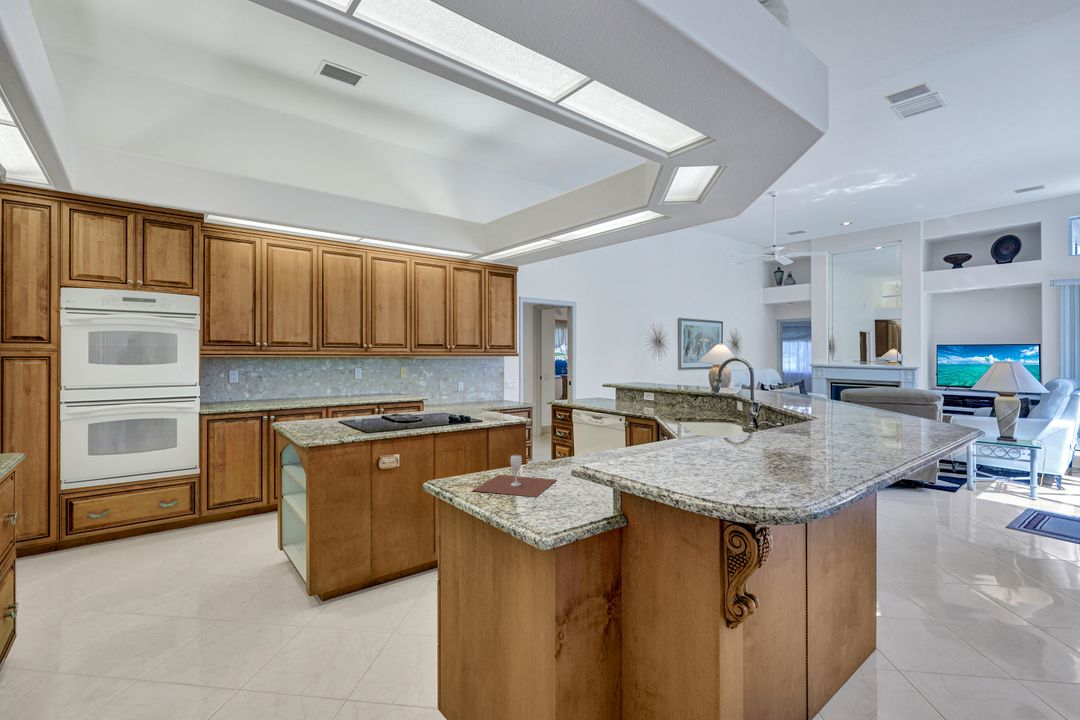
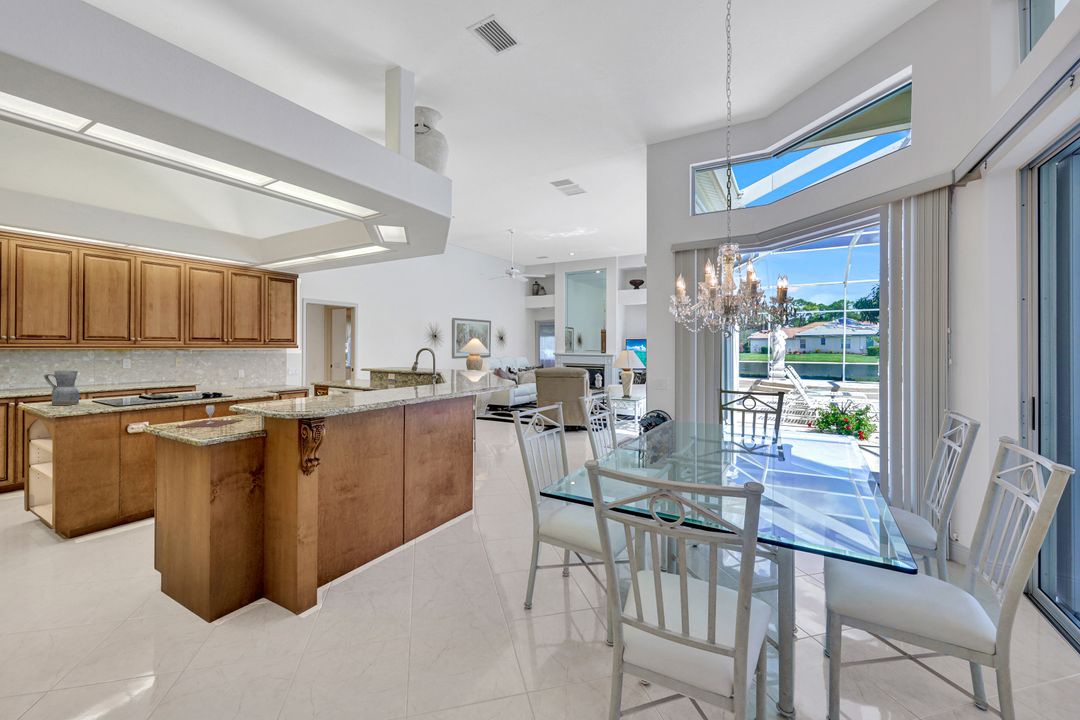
ceramic pitcher: none [296,385,328,428] -> present [44,370,79,405]

